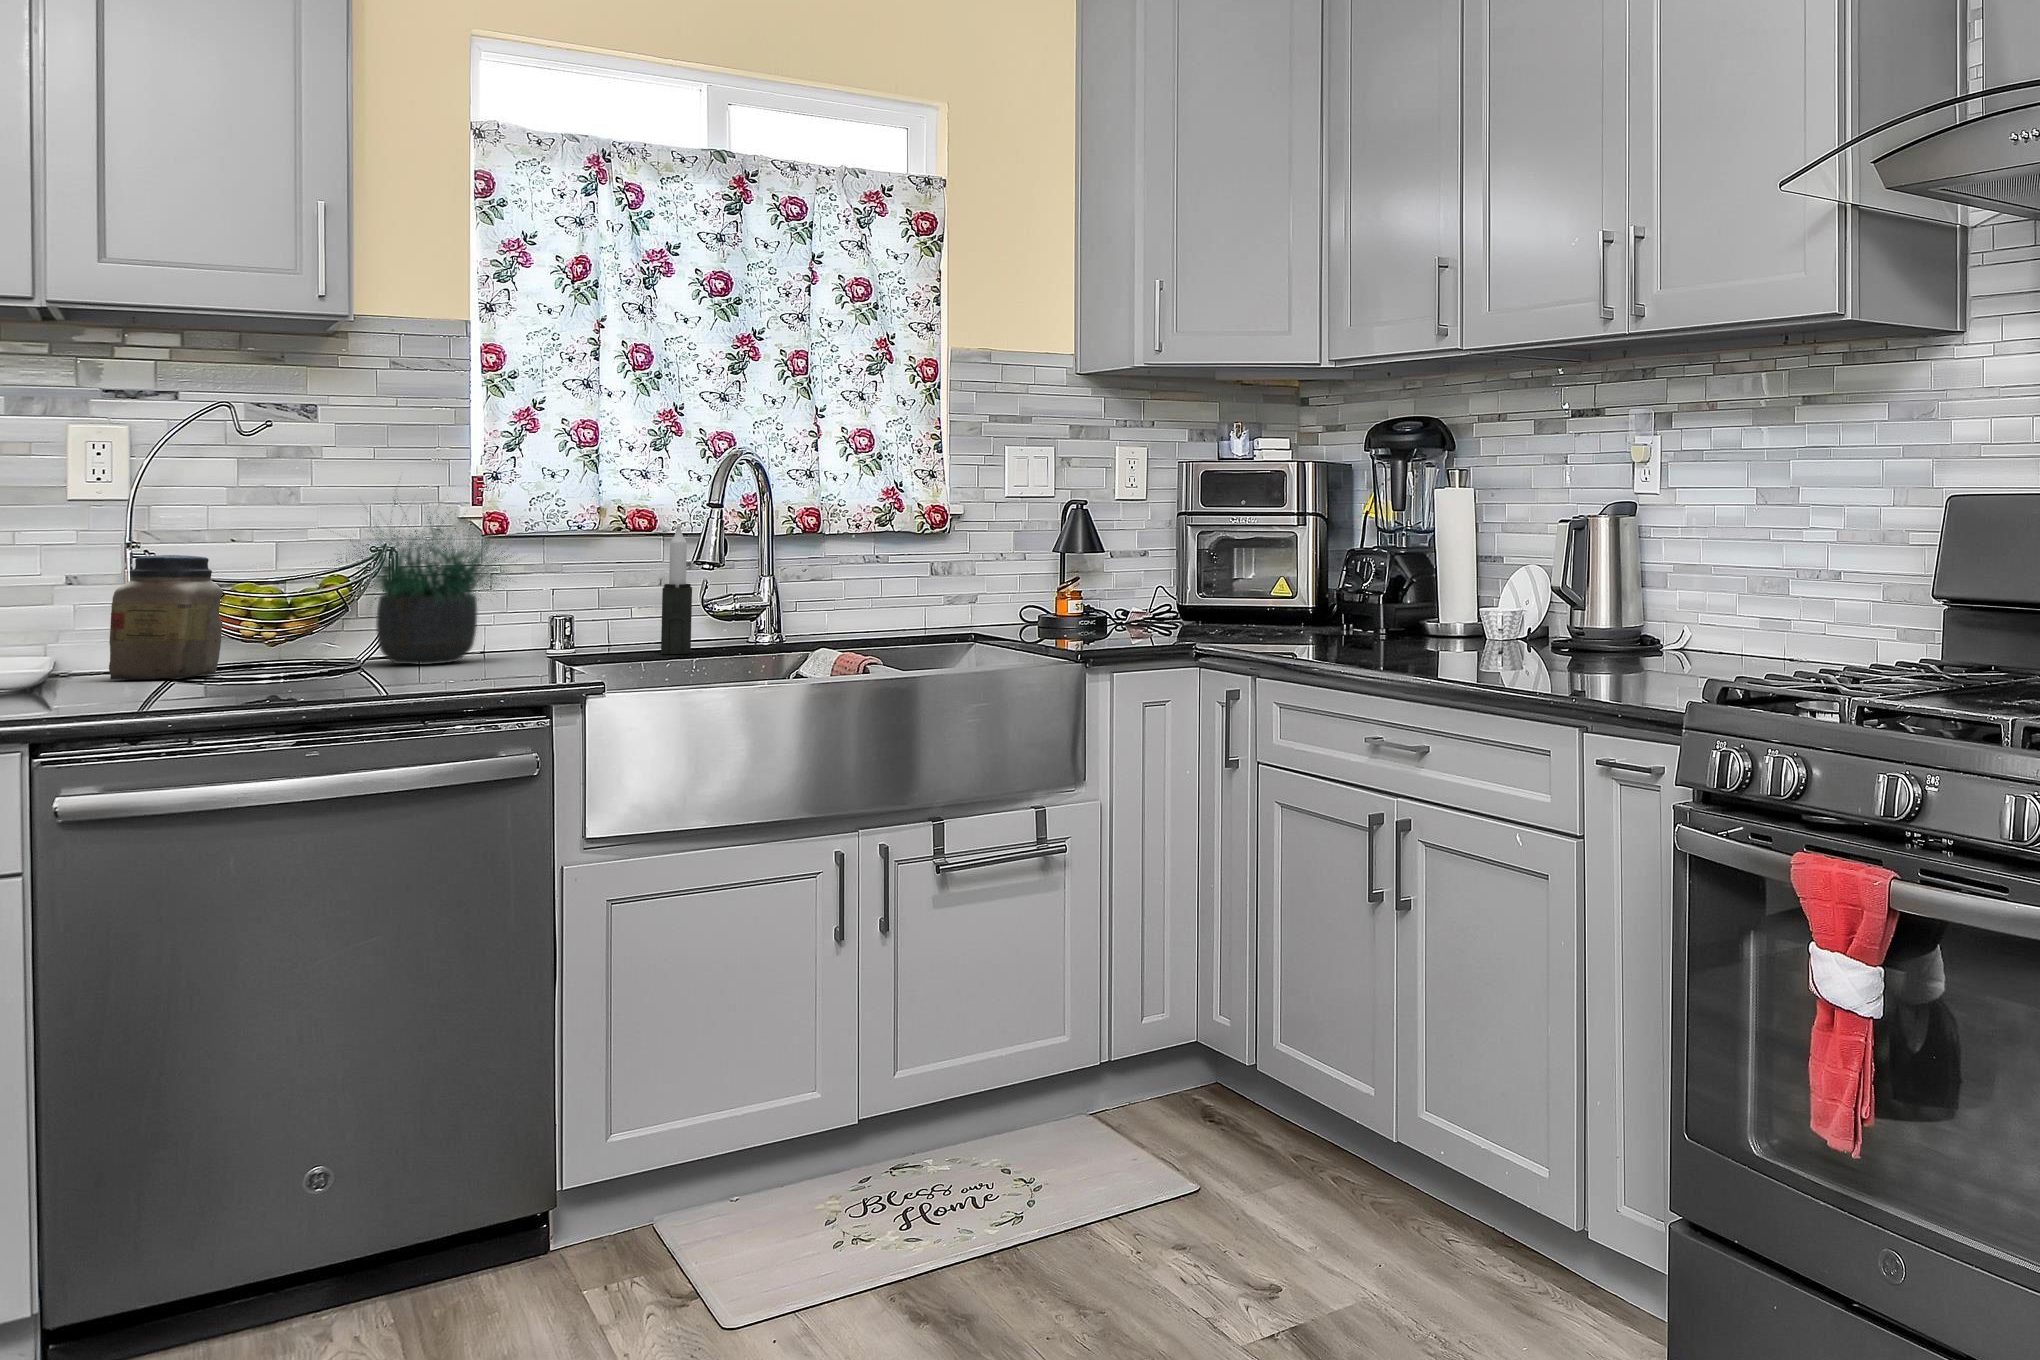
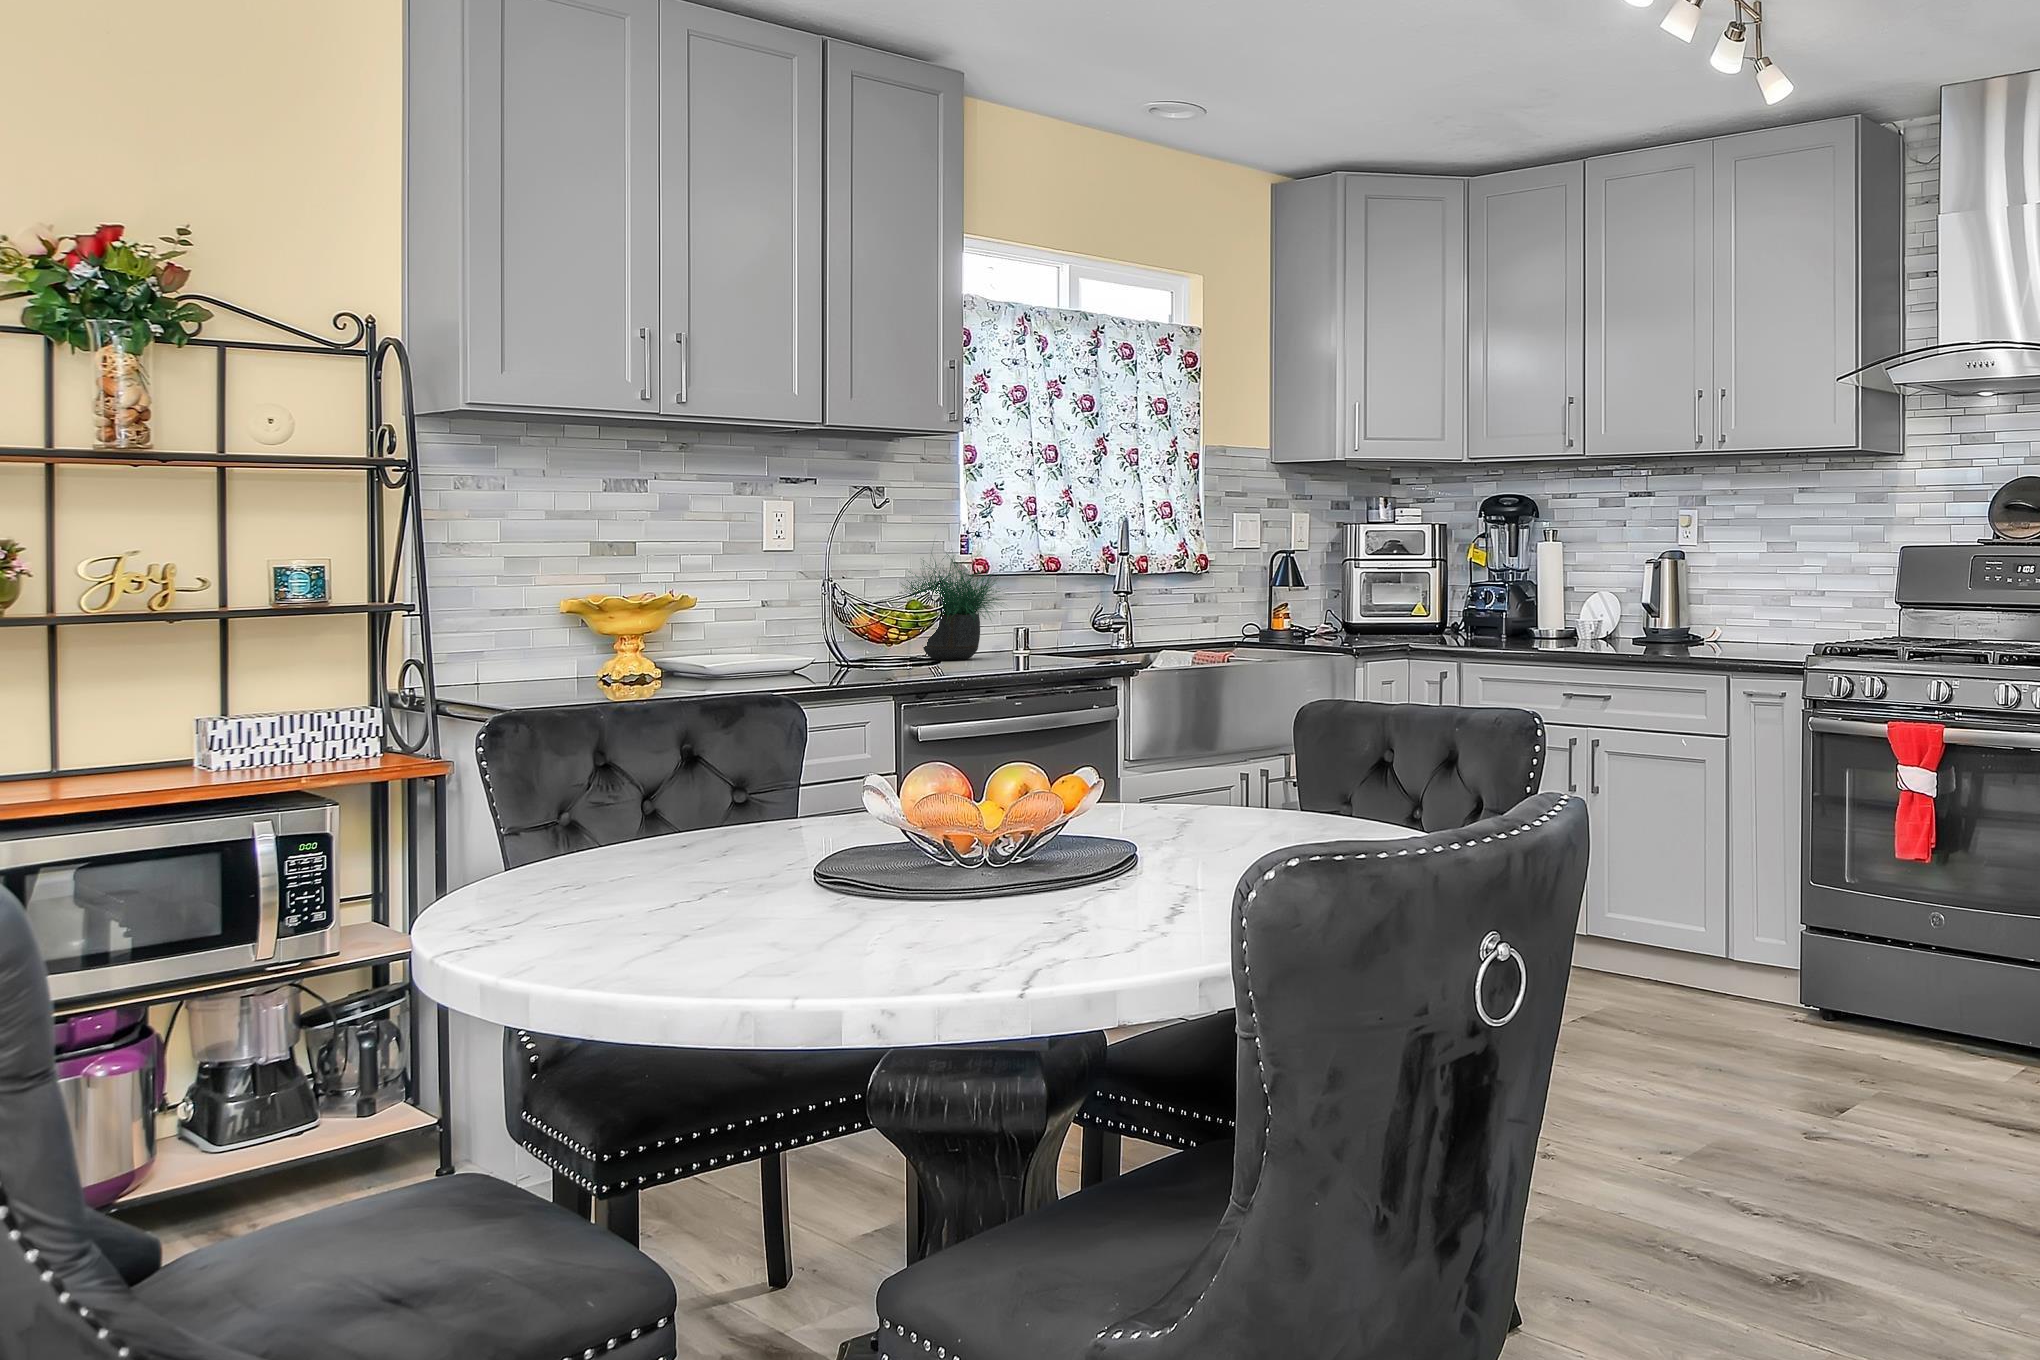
candle: present [661,525,692,654] -> none [1069,567,1091,654]
jar: present [109,555,223,680] -> none [820,588,871,668]

